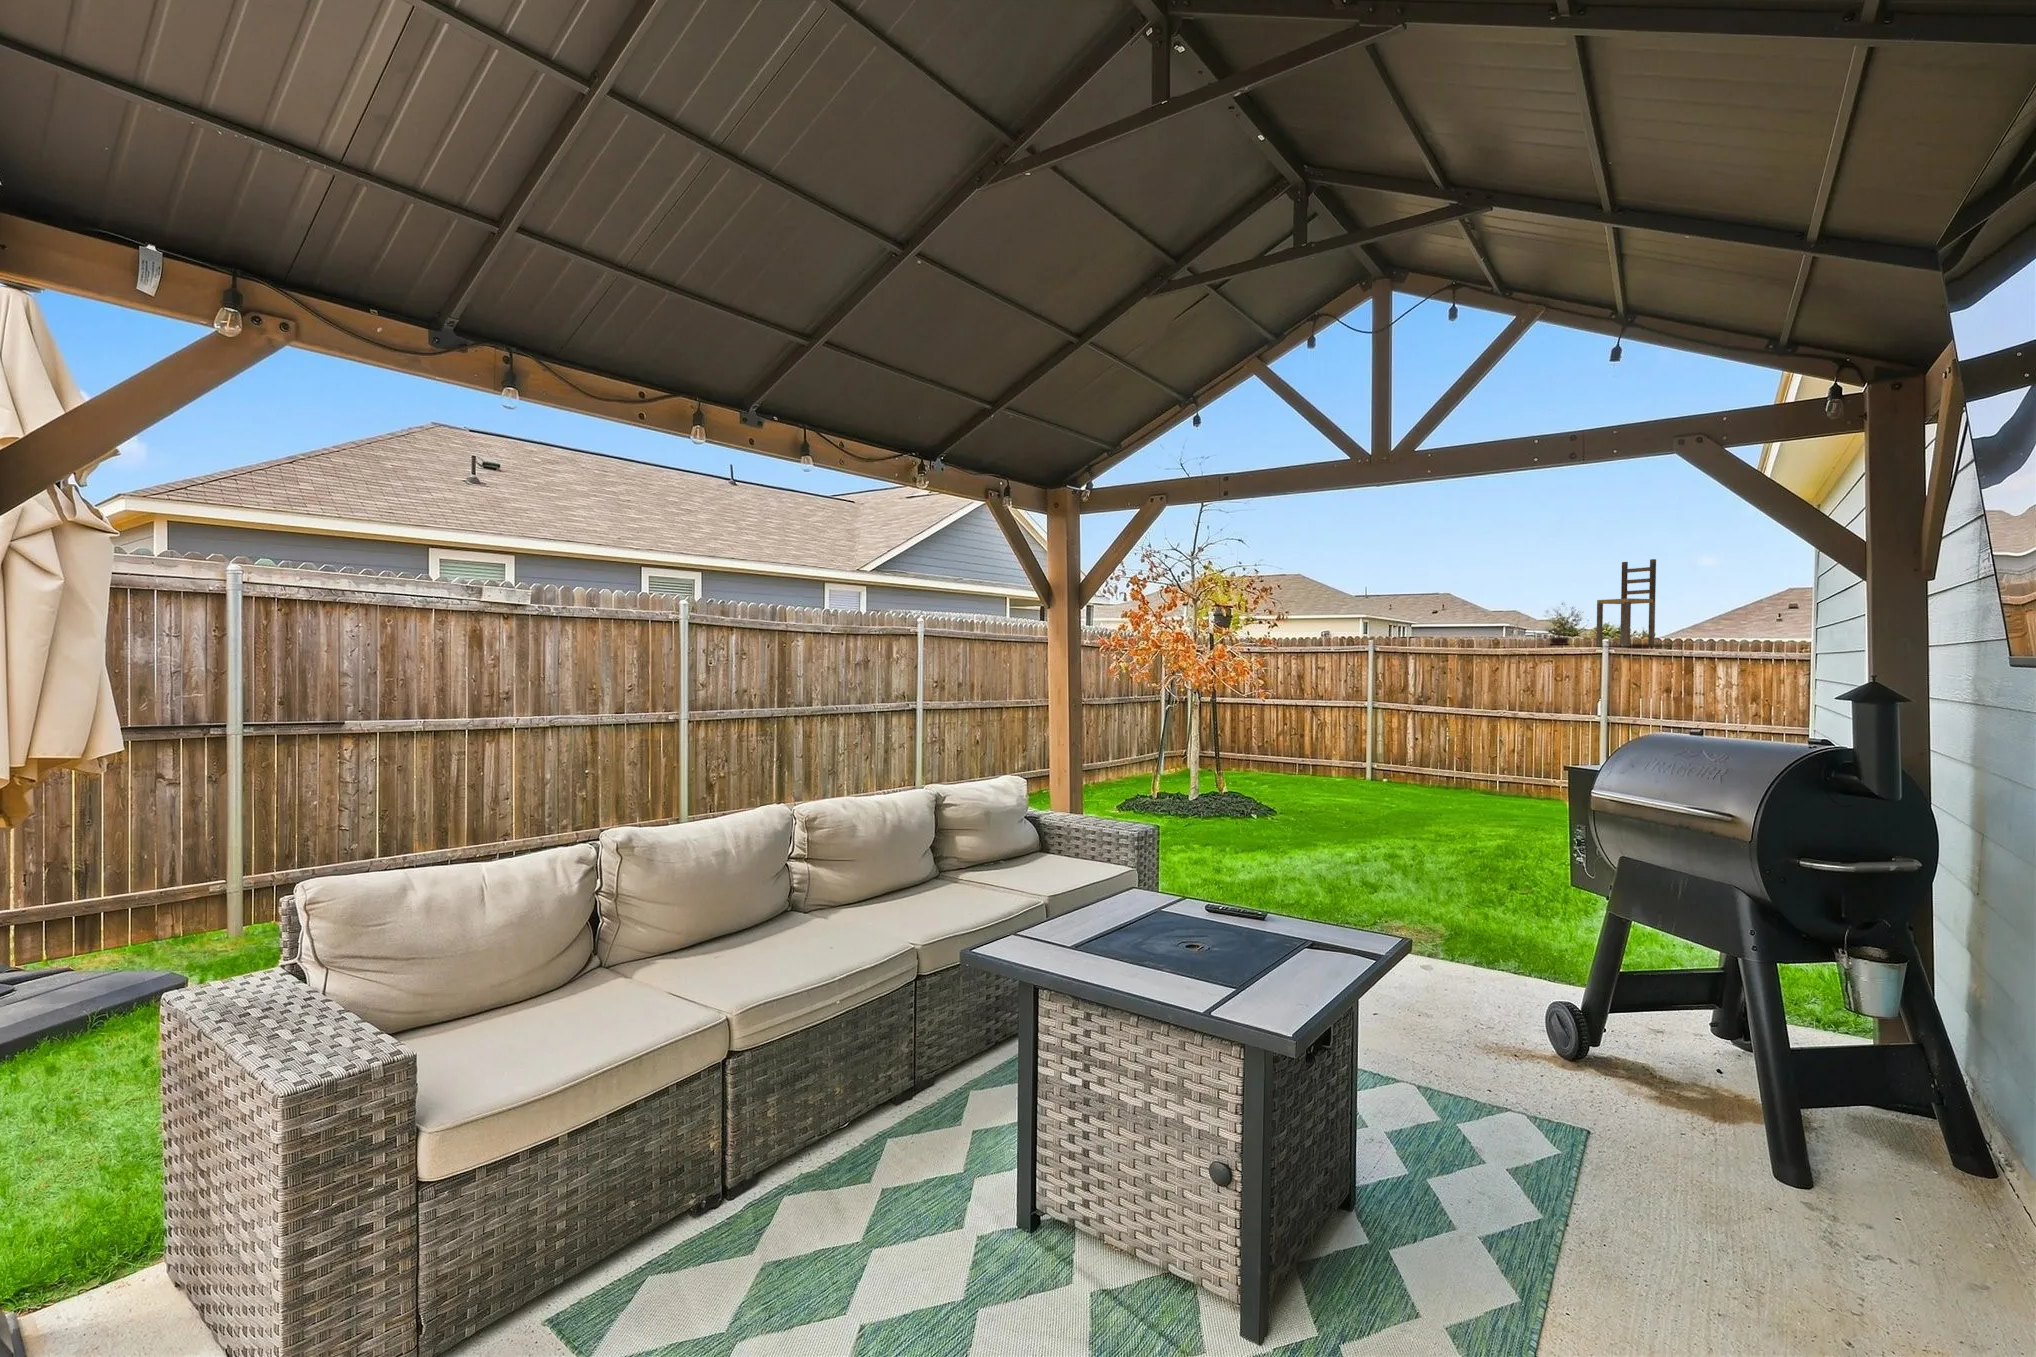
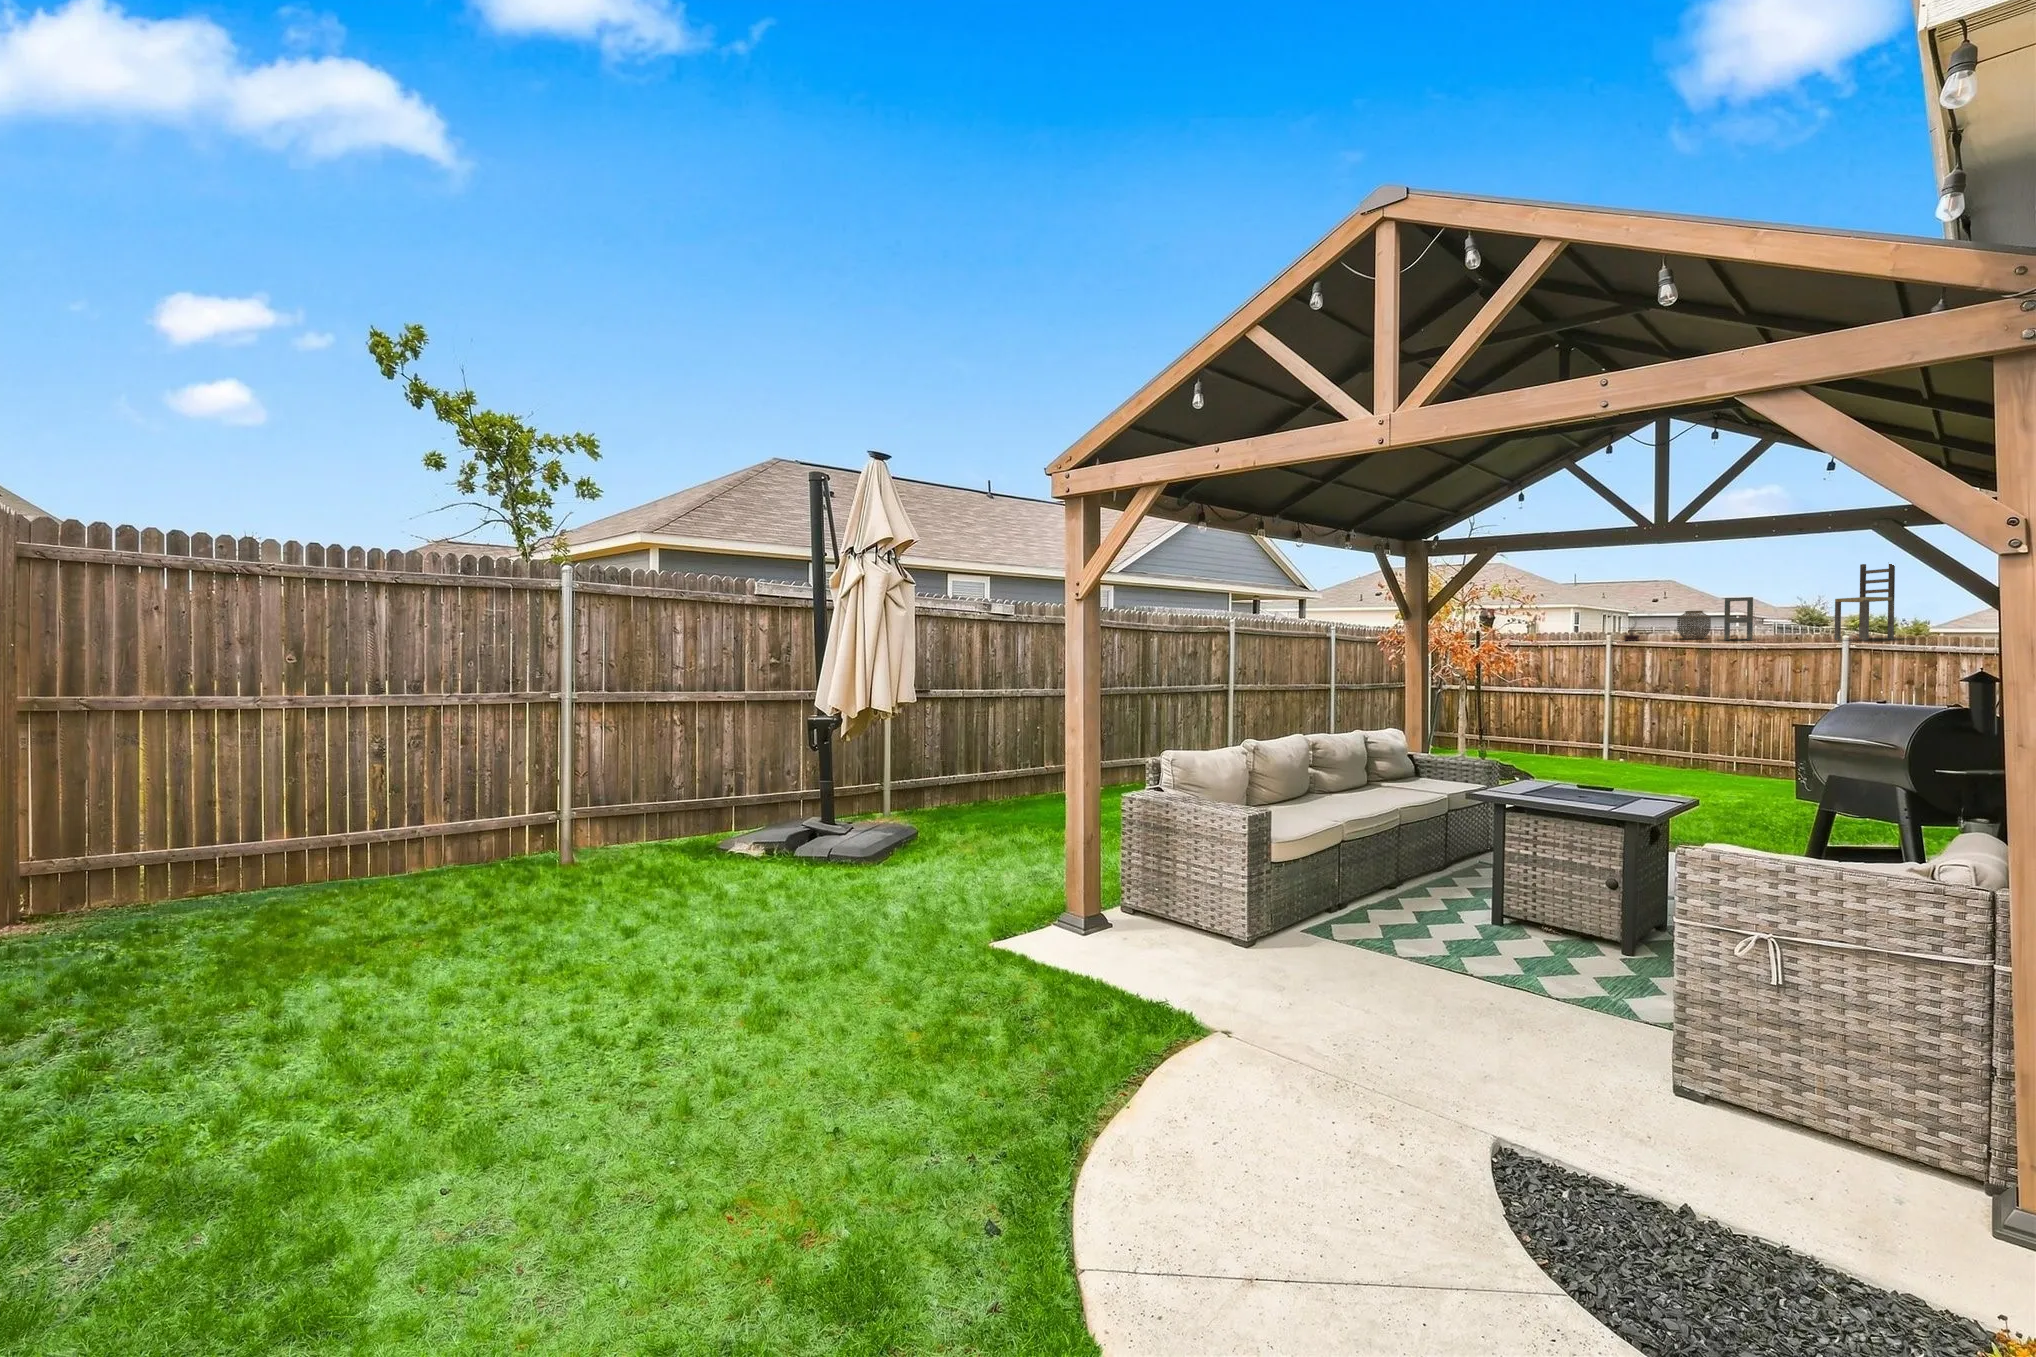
side table: none [1487,597,1516,645] -> present [1724,597,1753,640]
potted plant: present [1550,603,1579,645] -> present [1620,607,1639,641]
woven basket: none [1441,611,1474,643] -> present [1677,611,1711,639]

